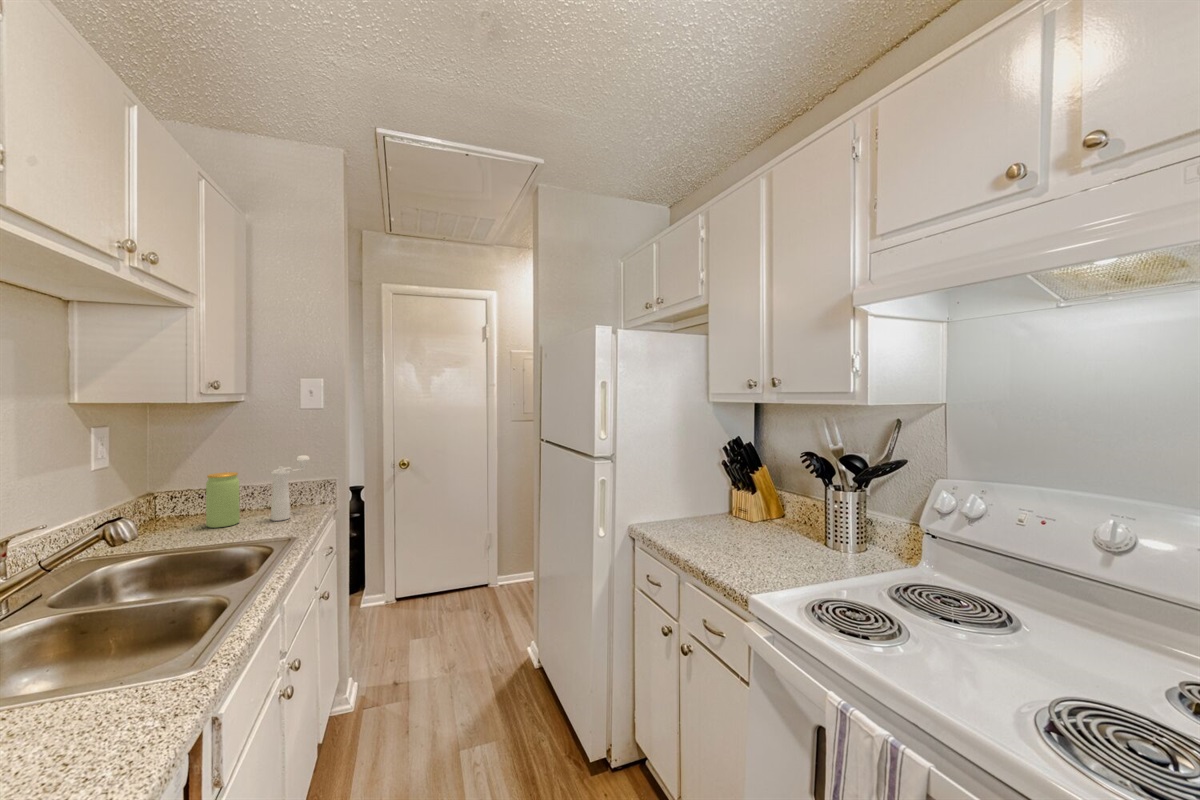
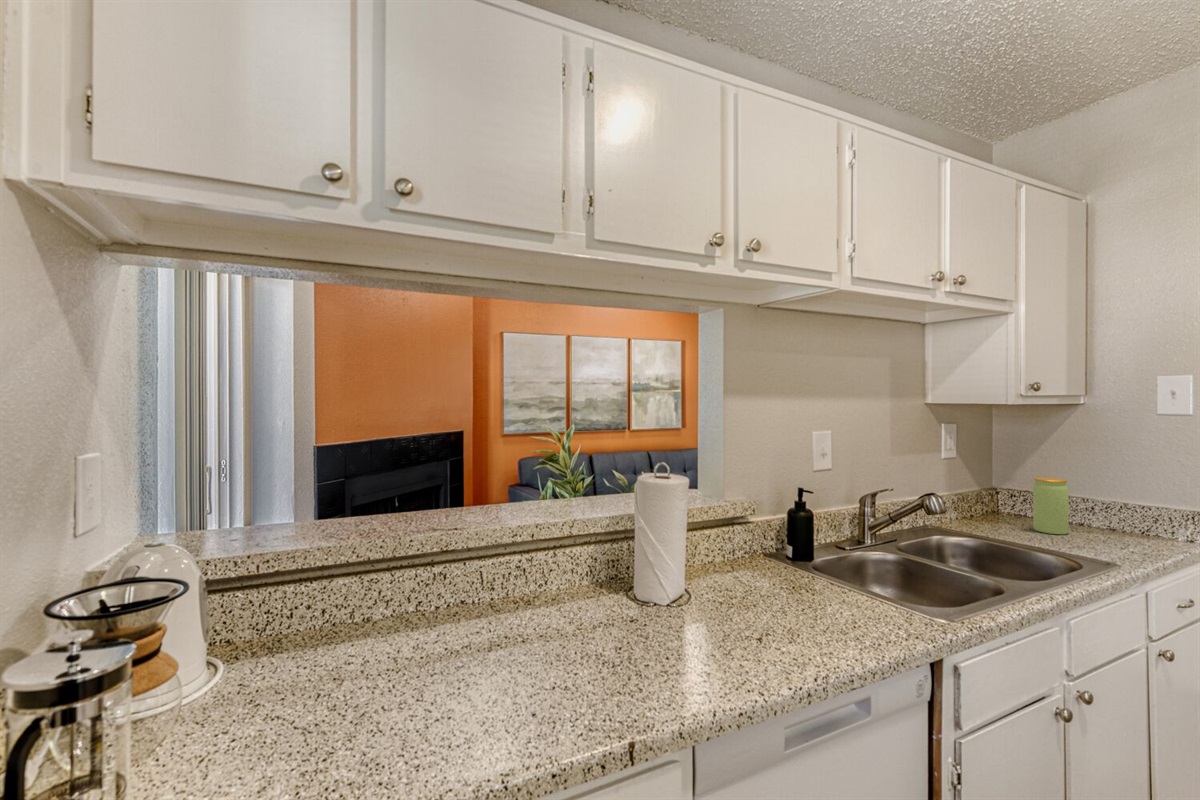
pepper mill: present [271,456,310,521] -> none [1104,472,1166,545]

